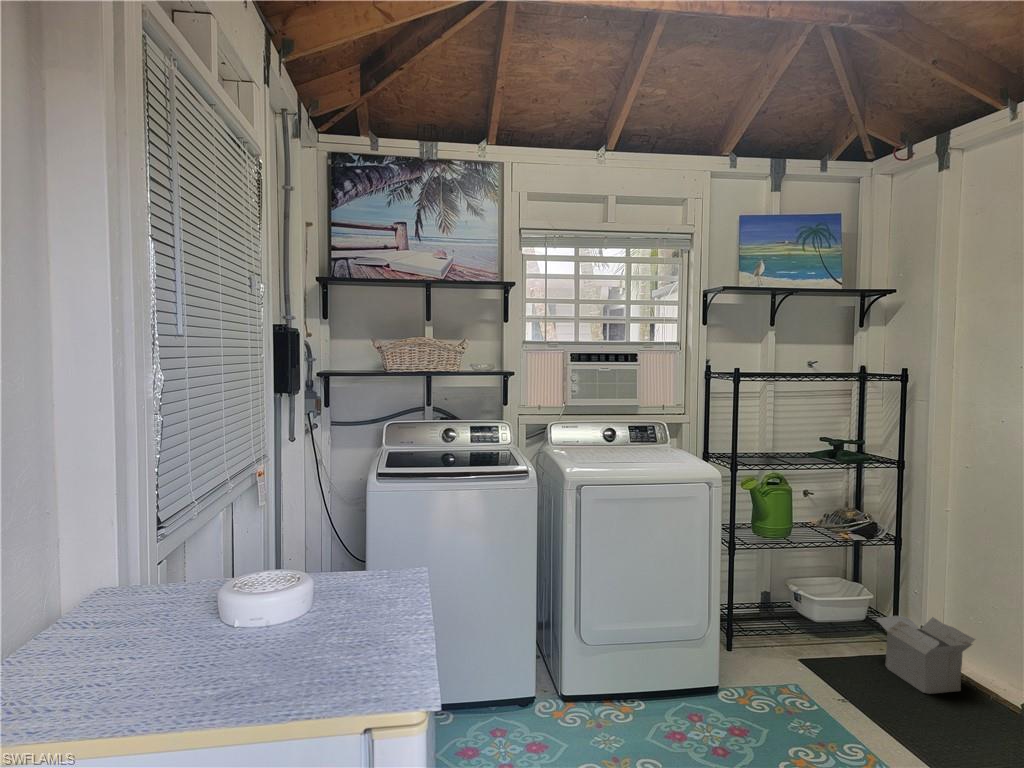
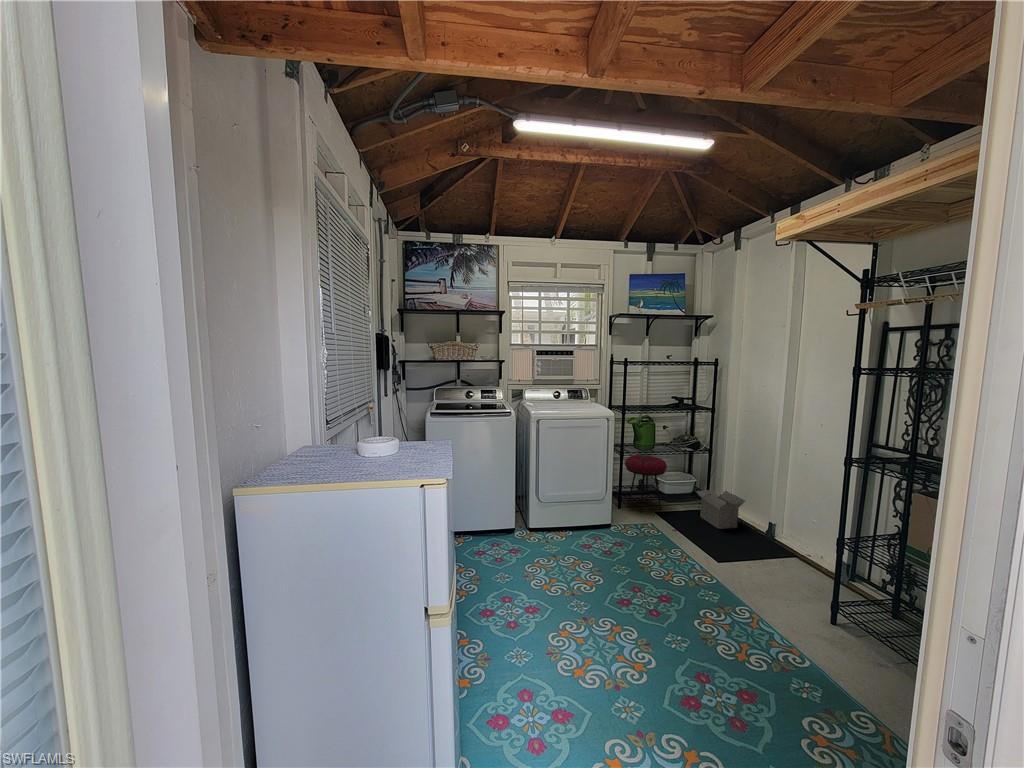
stool: none [738,548,819,660] -> present [625,455,667,513]

